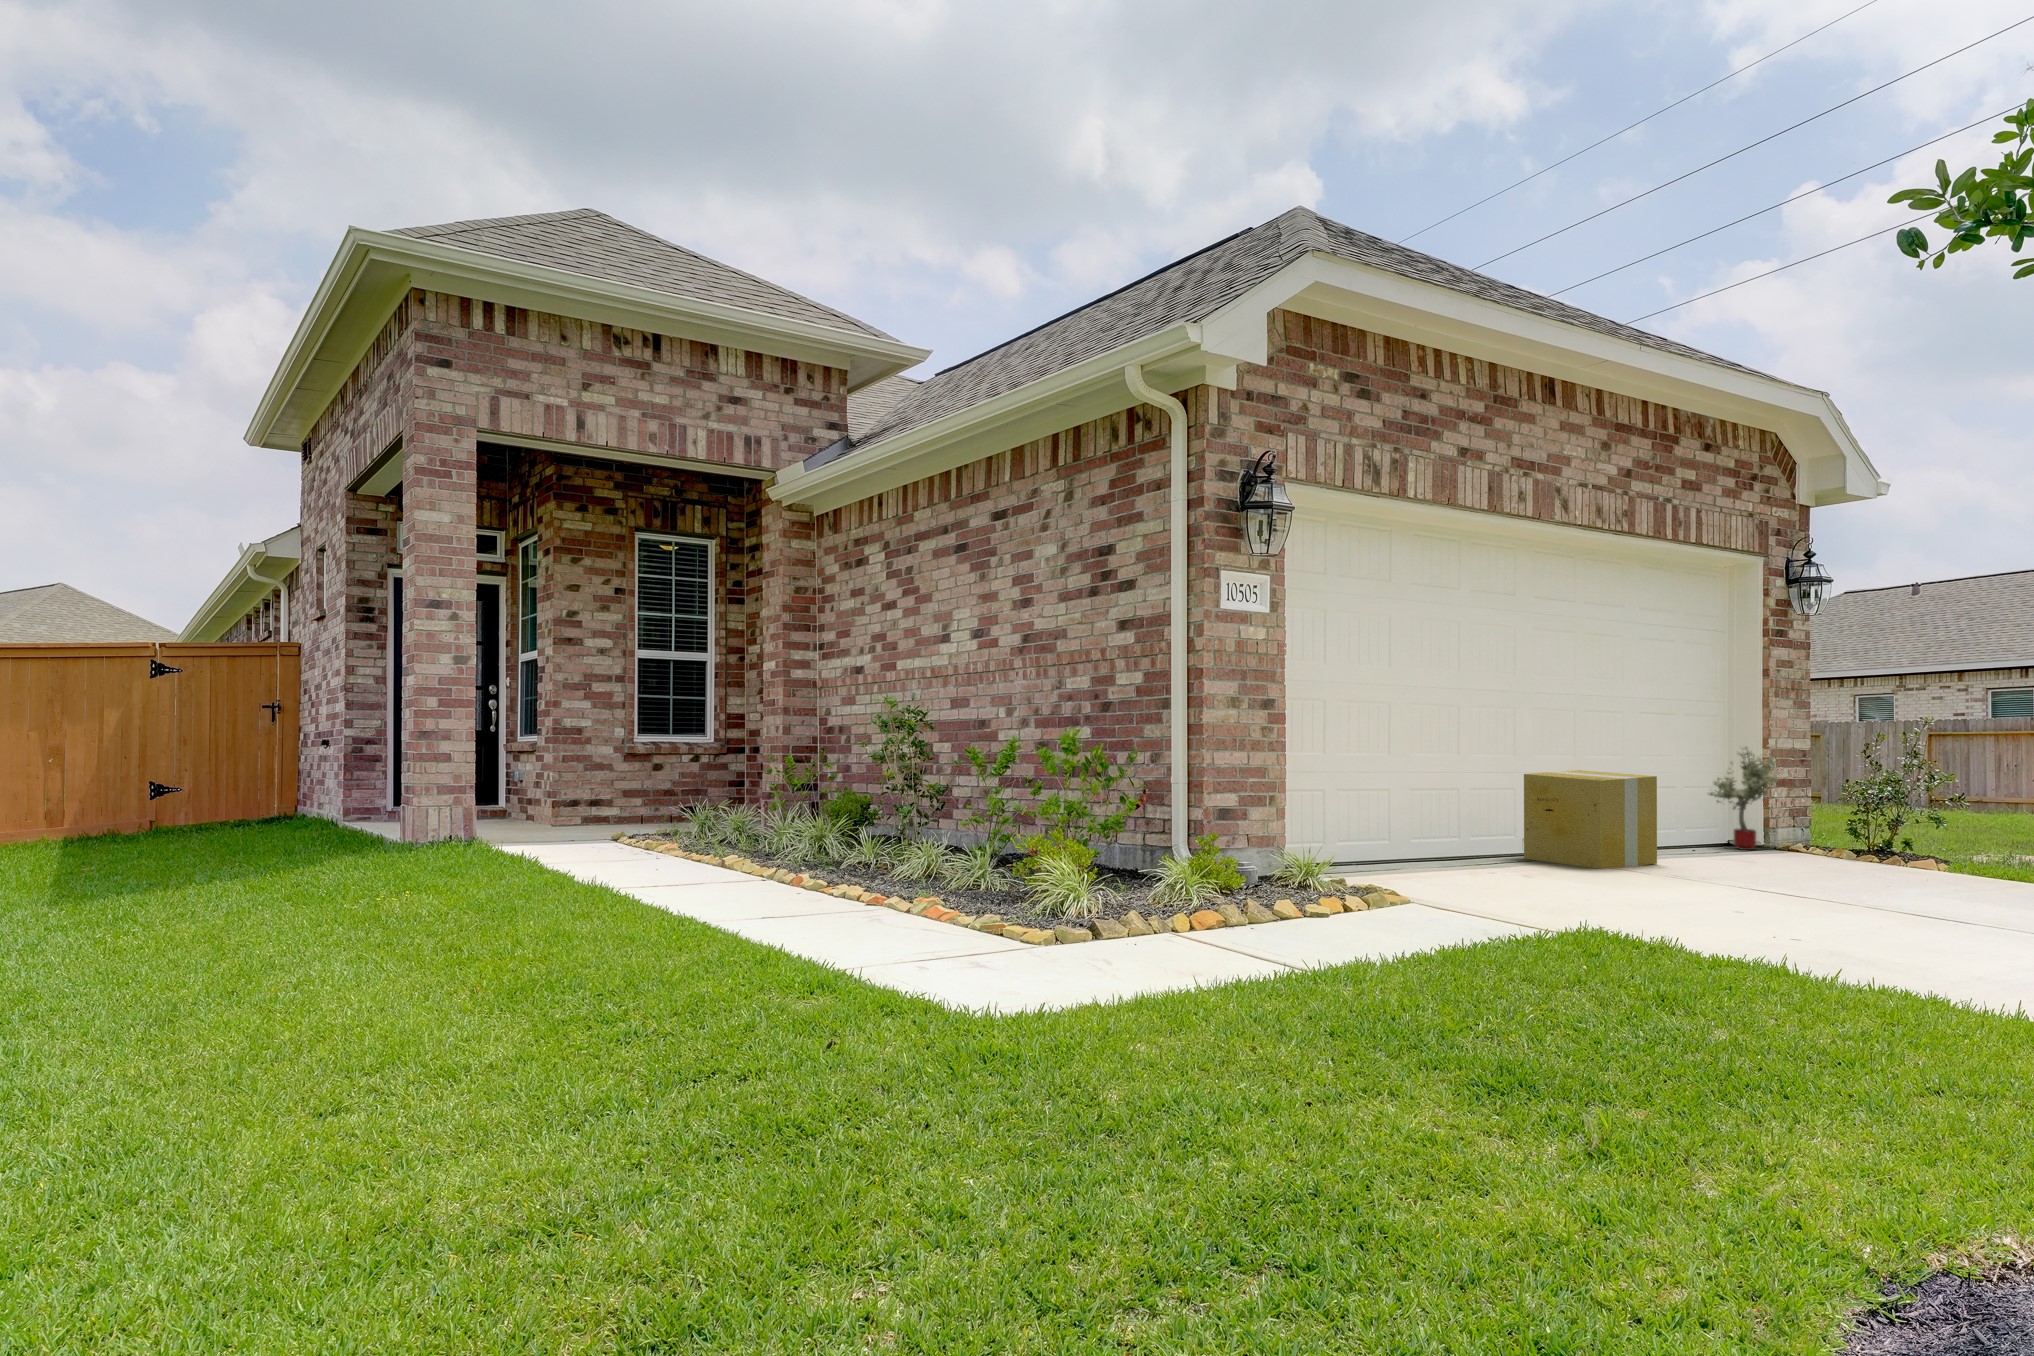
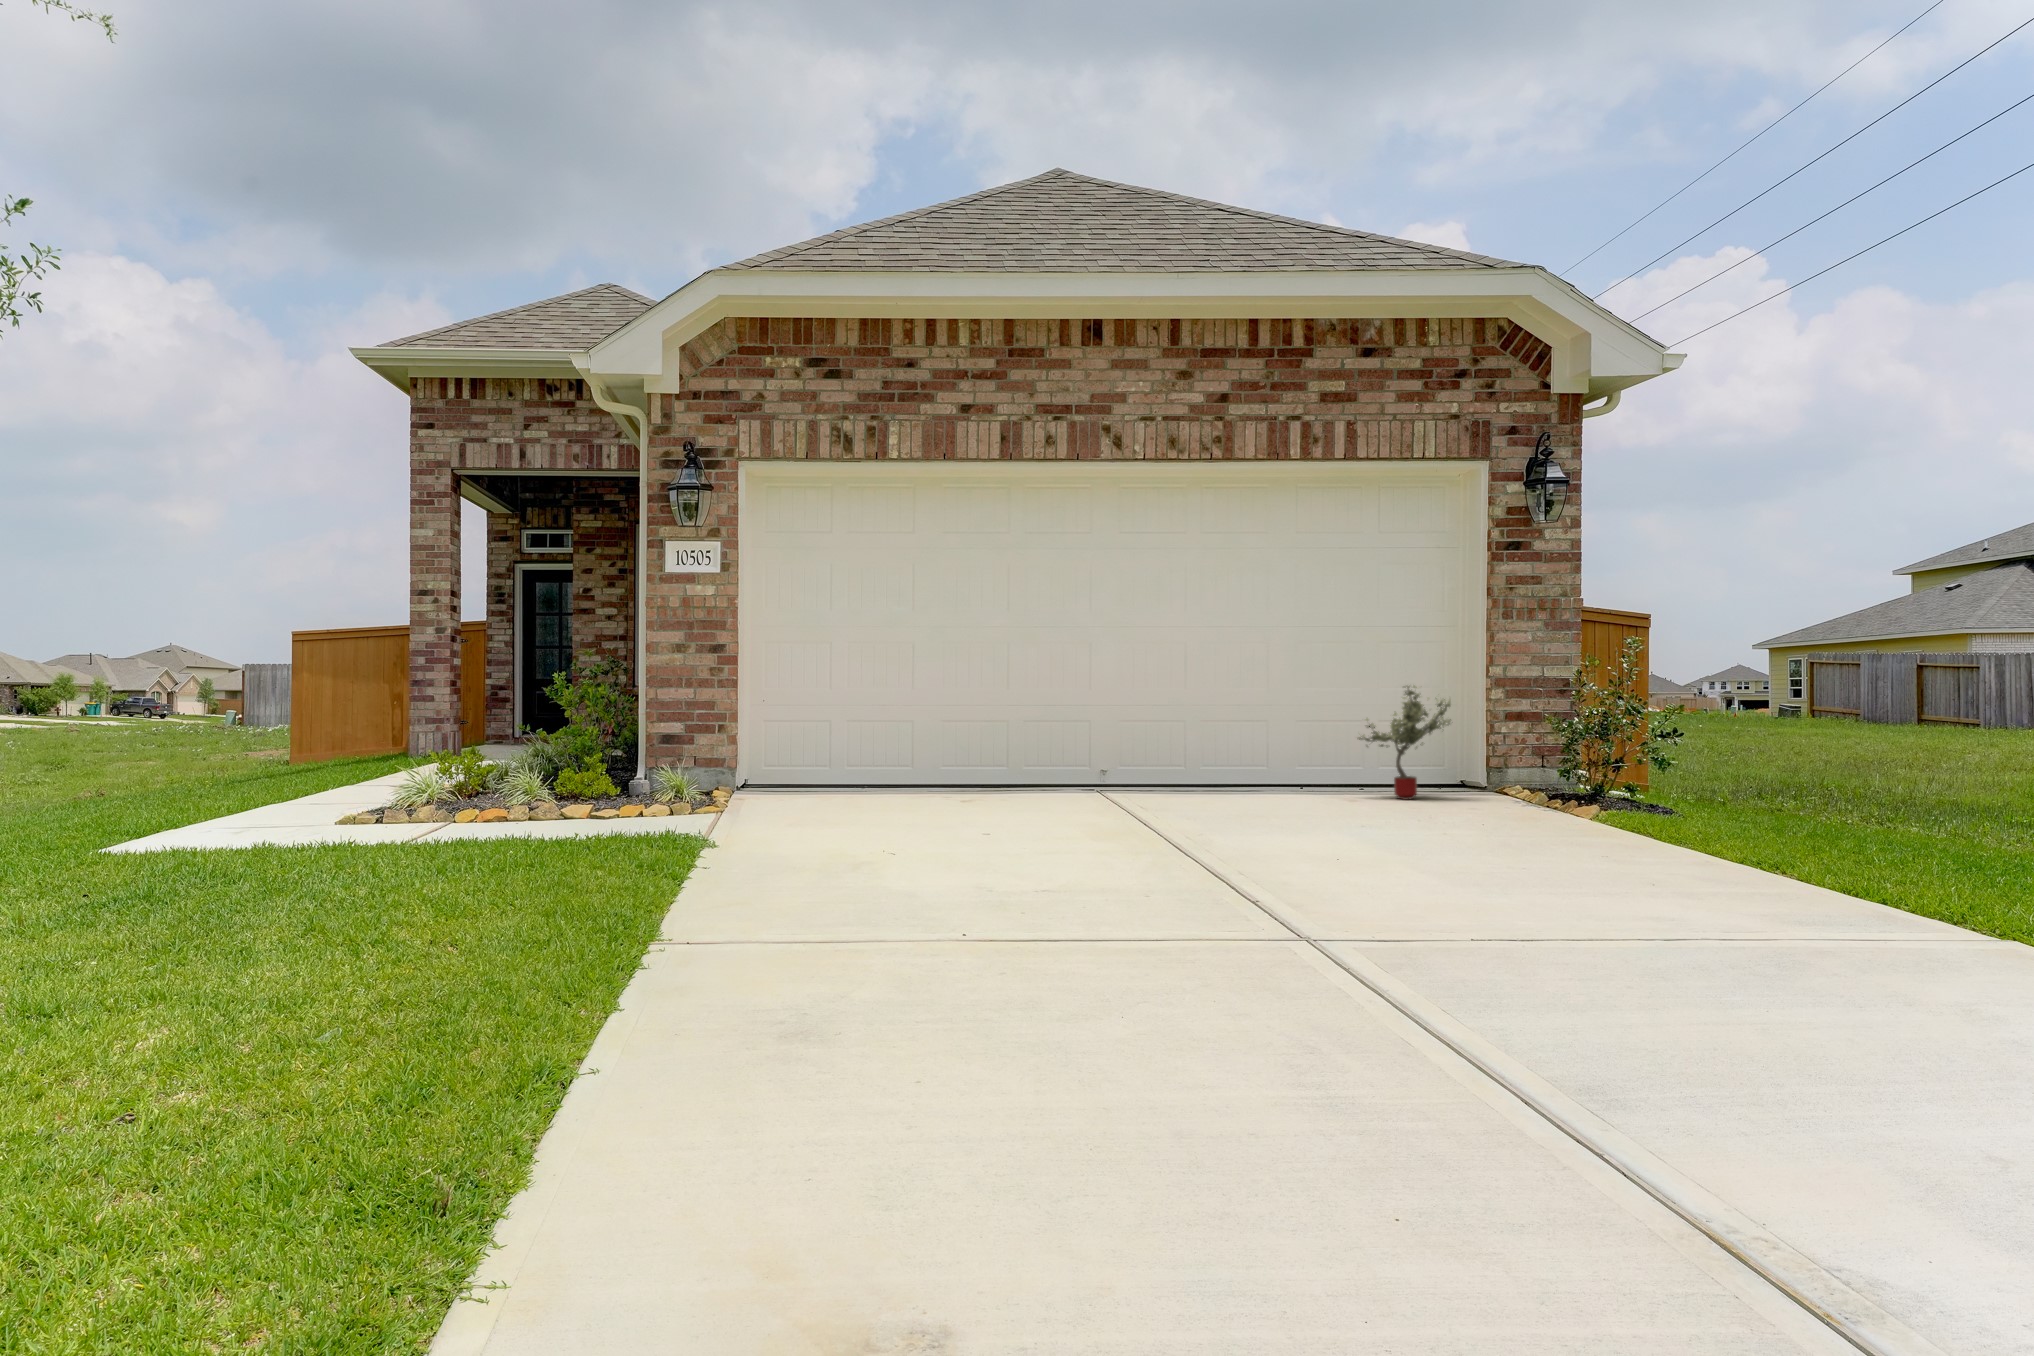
cardboard box: present [1524,770,1657,869] -> none [1086,709,1180,805]

